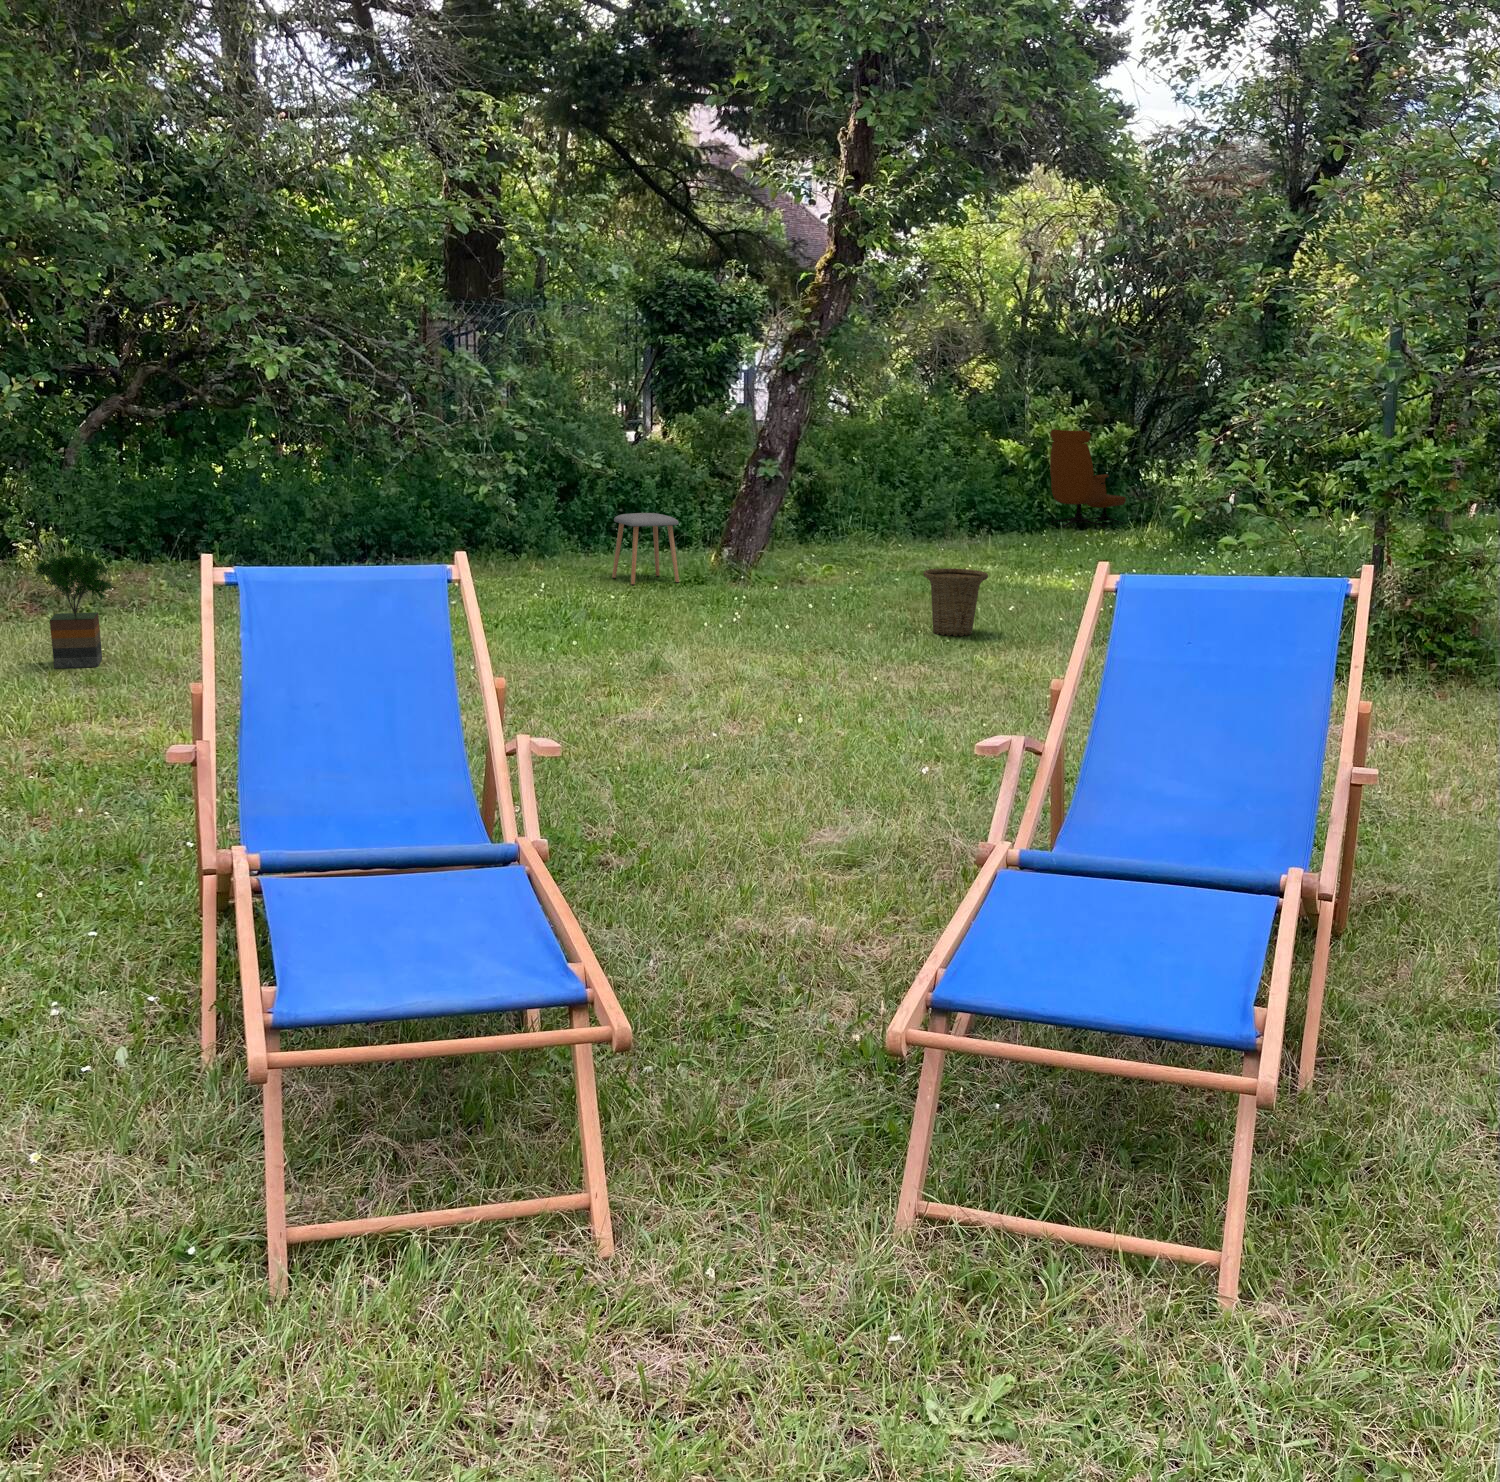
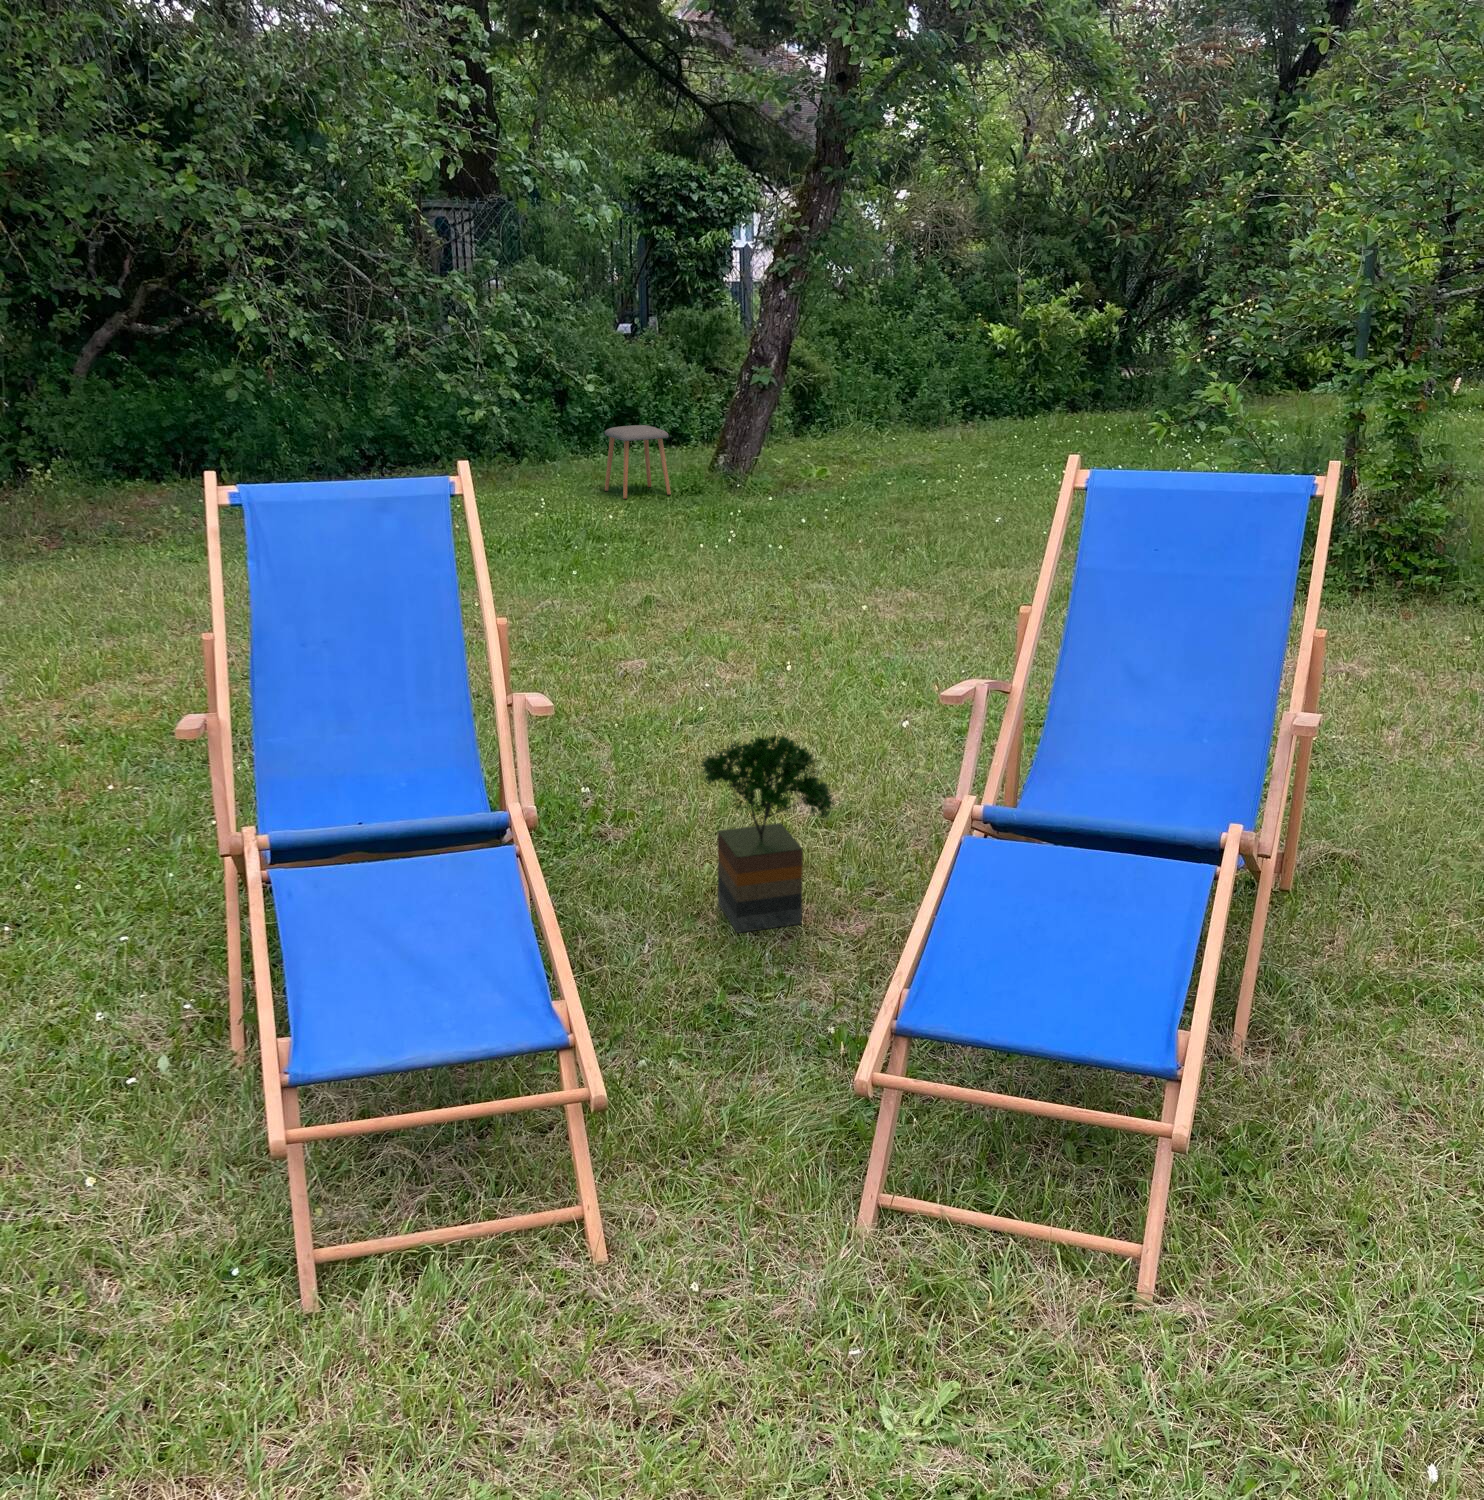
lounge chair: present [1050,429,1126,528] -> none [1041,313,1118,414]
potted tree: present [35,556,113,668] -> present [700,735,834,933]
basket: present [923,568,988,636] -> none [909,487,973,555]

